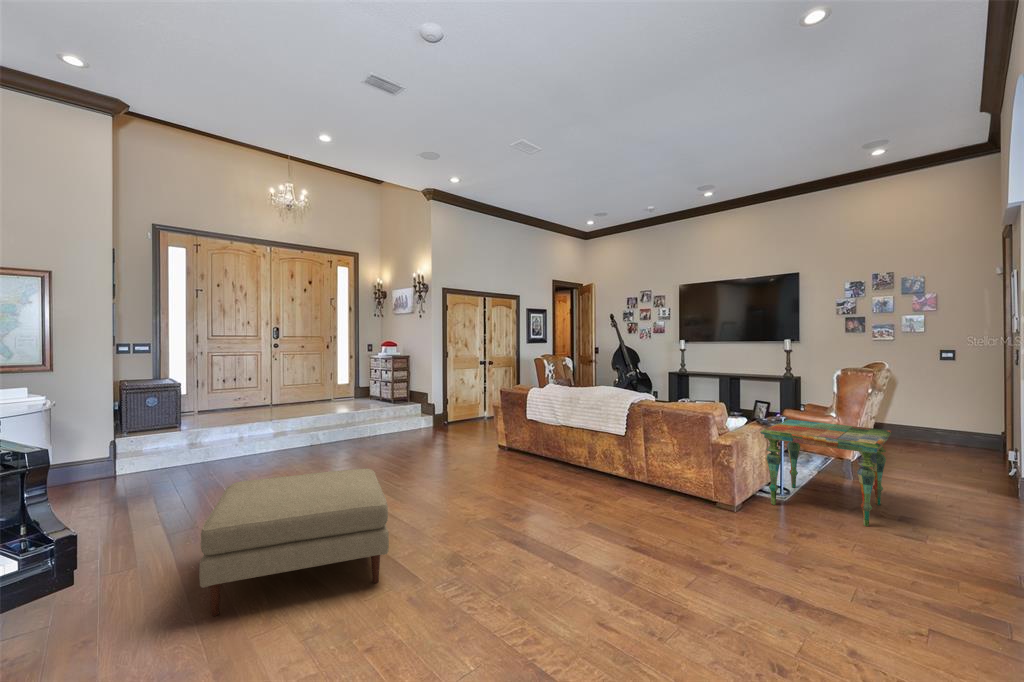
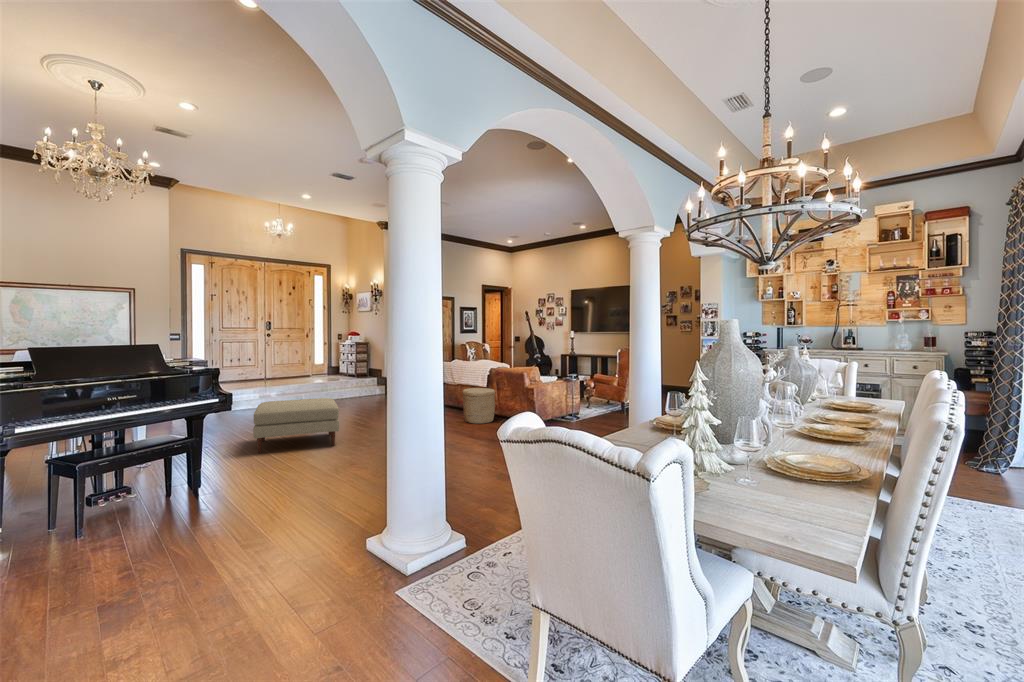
side table: present [760,419,892,526] -> none [555,378,628,429]
woven basket: none [588,437,647,505] -> present [462,388,495,424]

